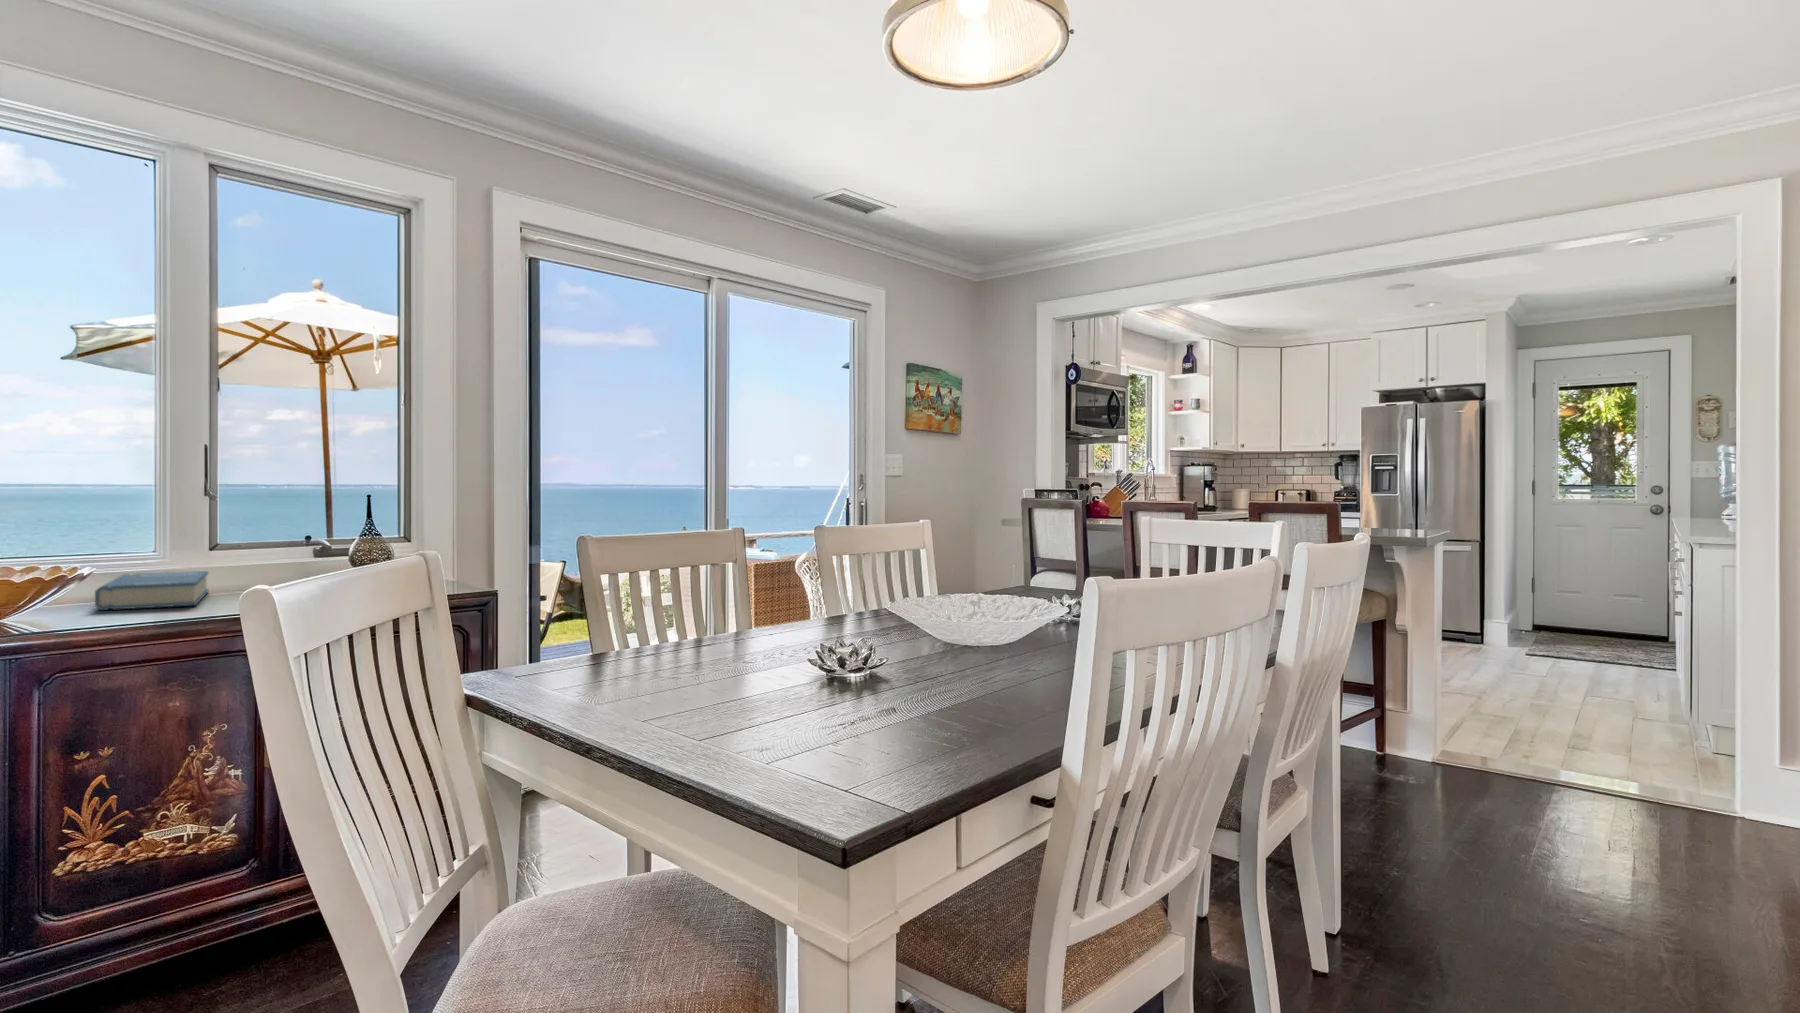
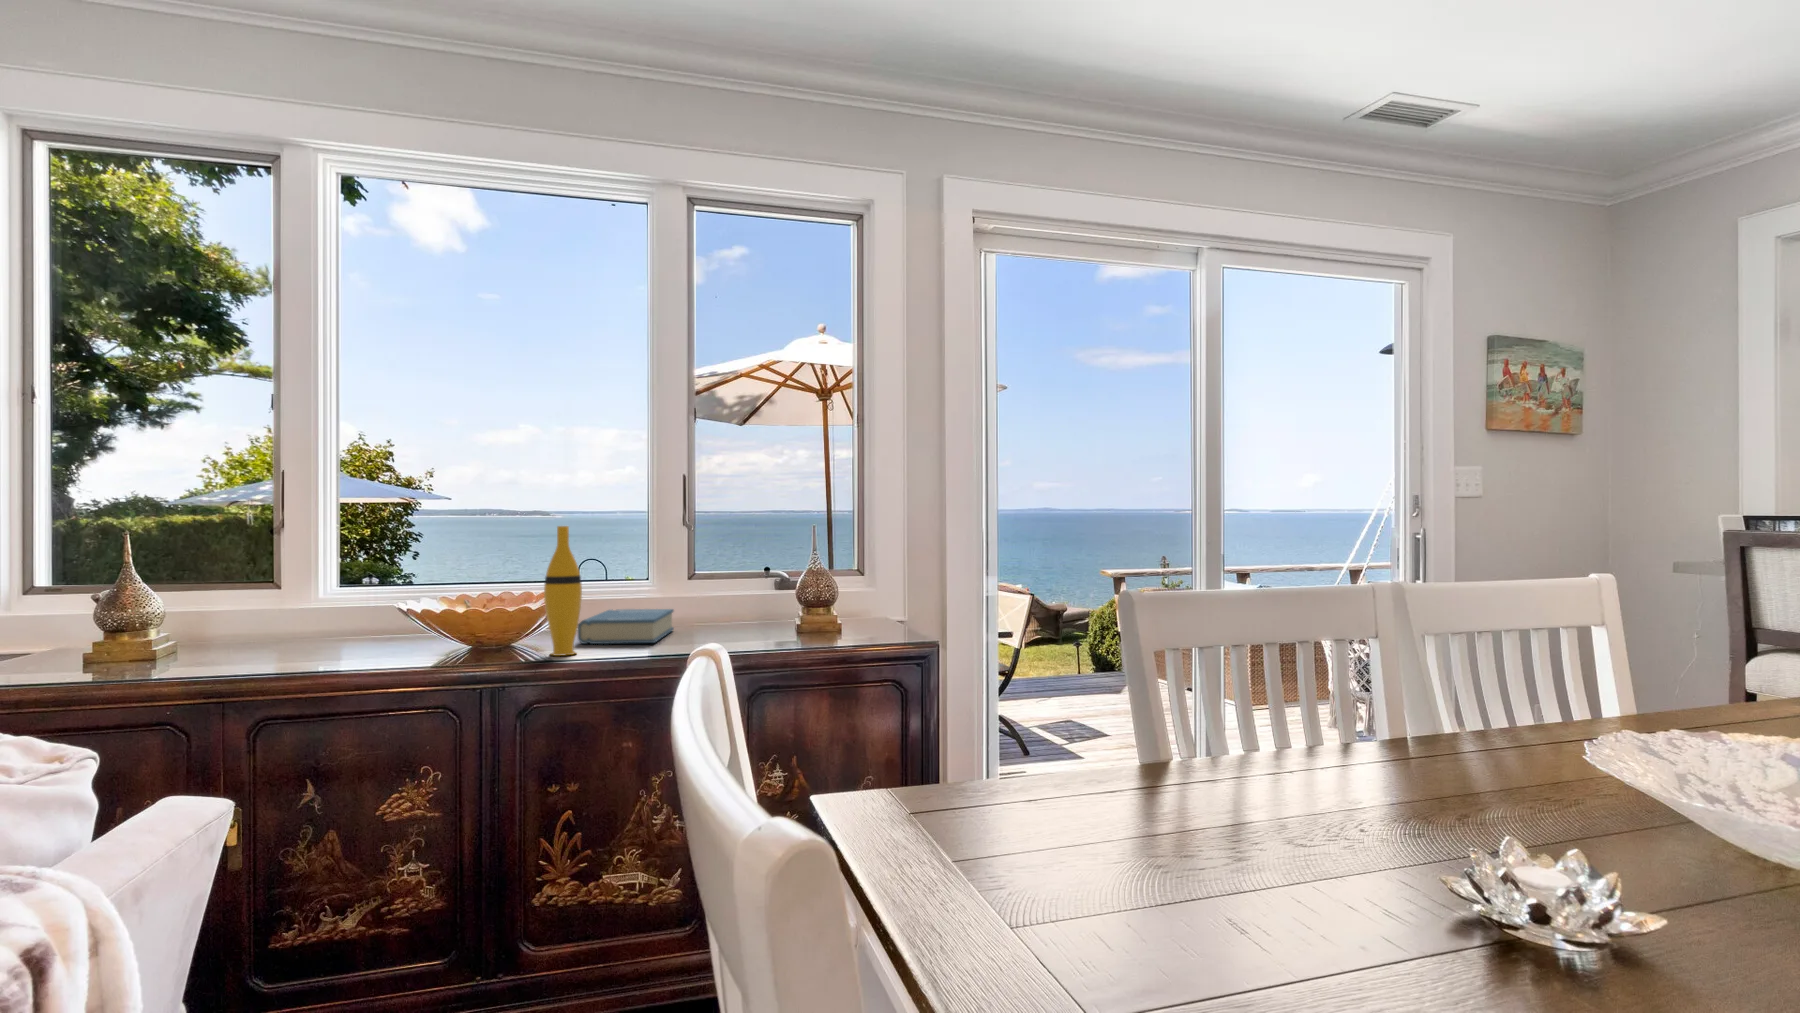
vase: none [59,491,110,623] -> present [544,526,582,656]

